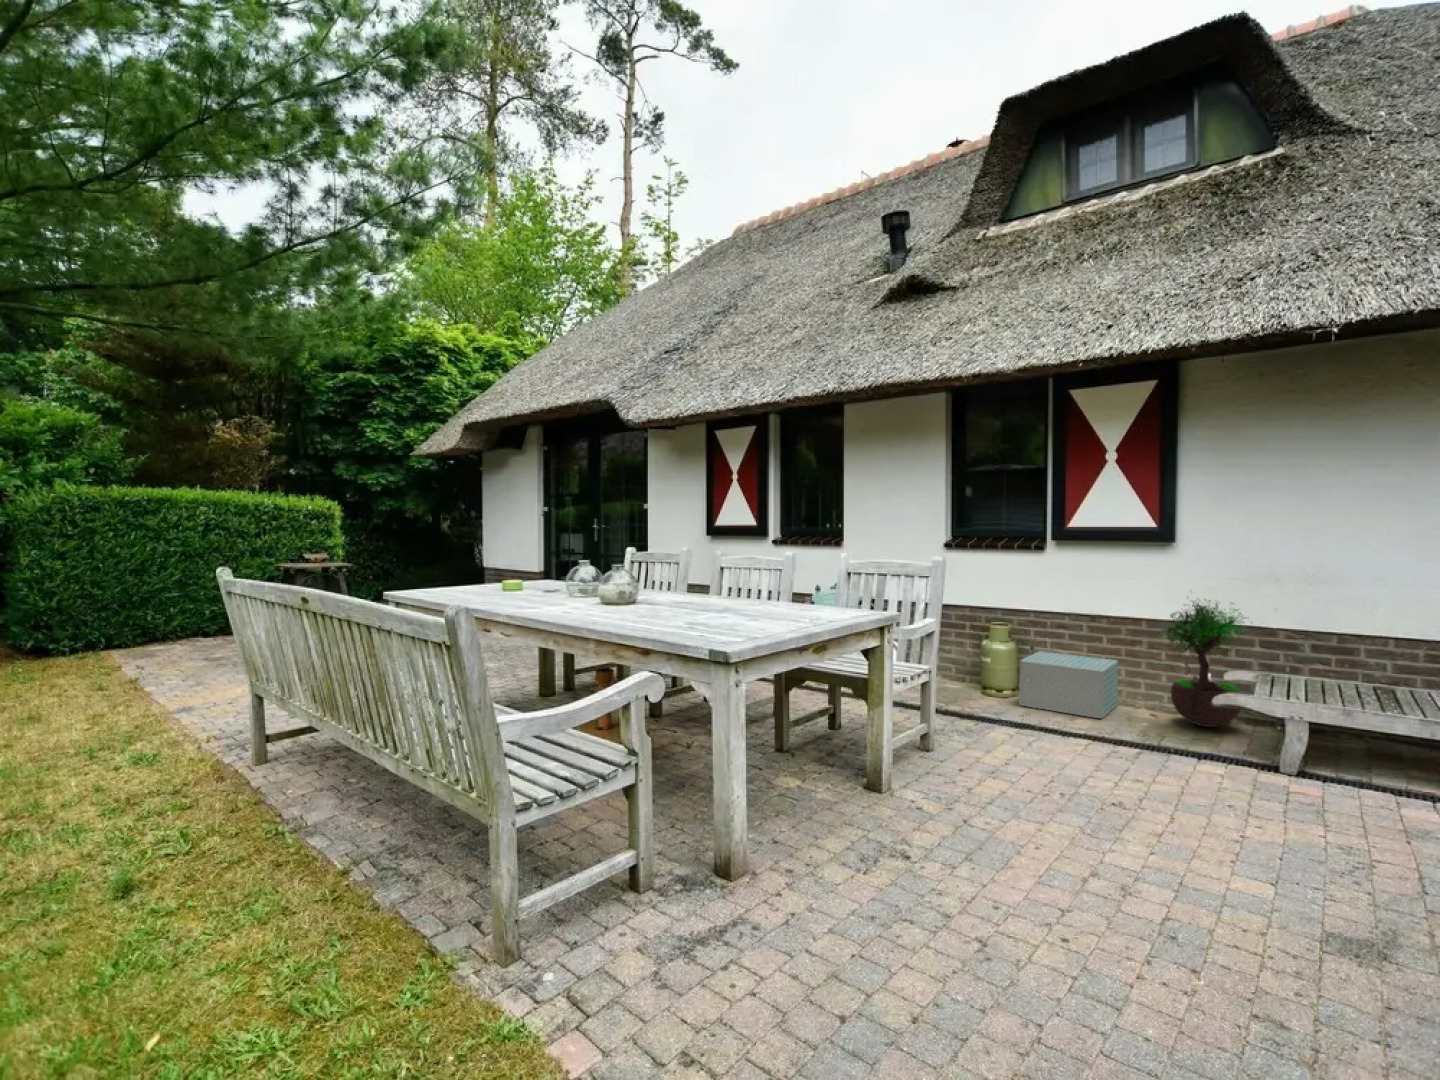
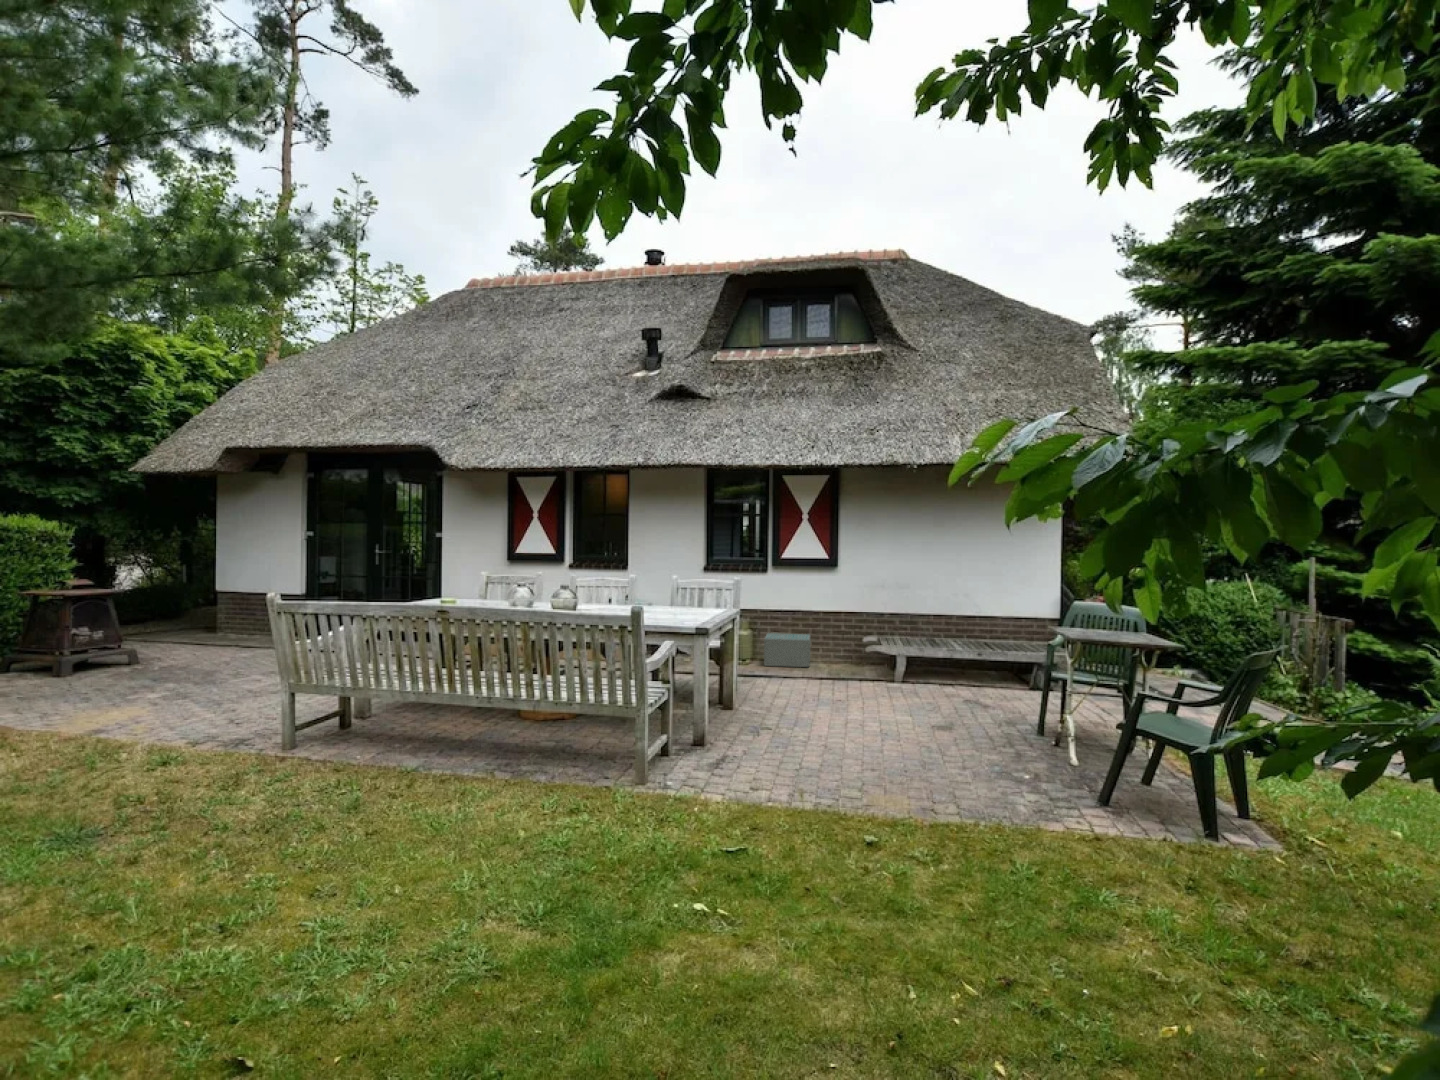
potted tree: present [1158,600,1246,727] -> none [833,592,877,665]

